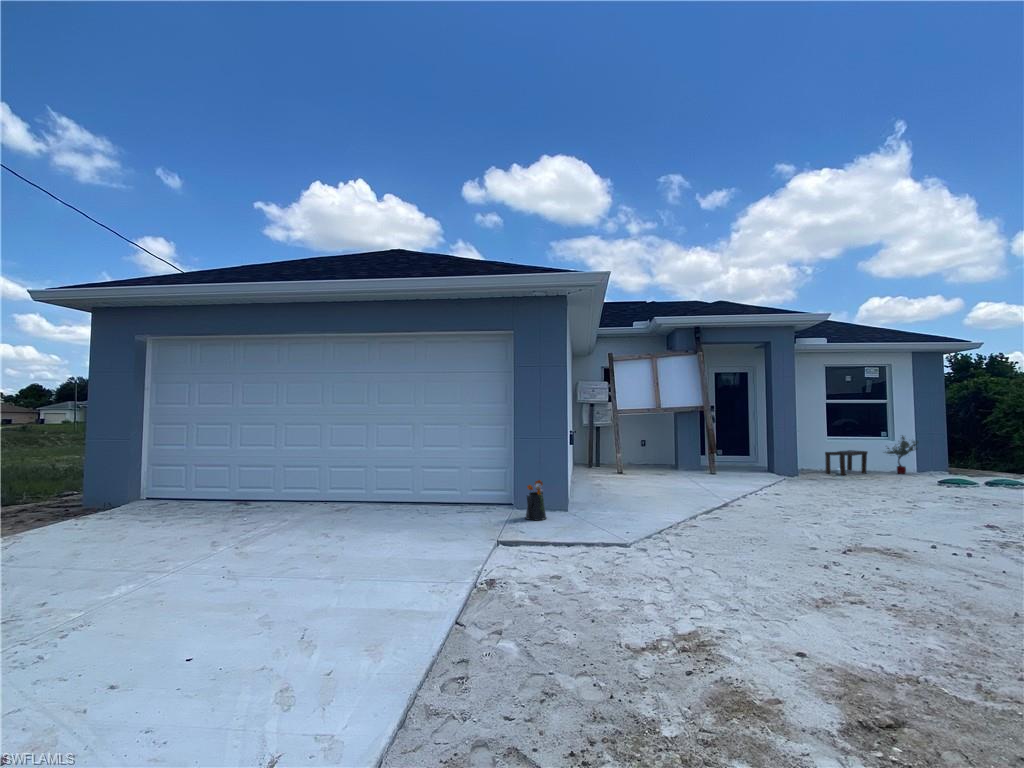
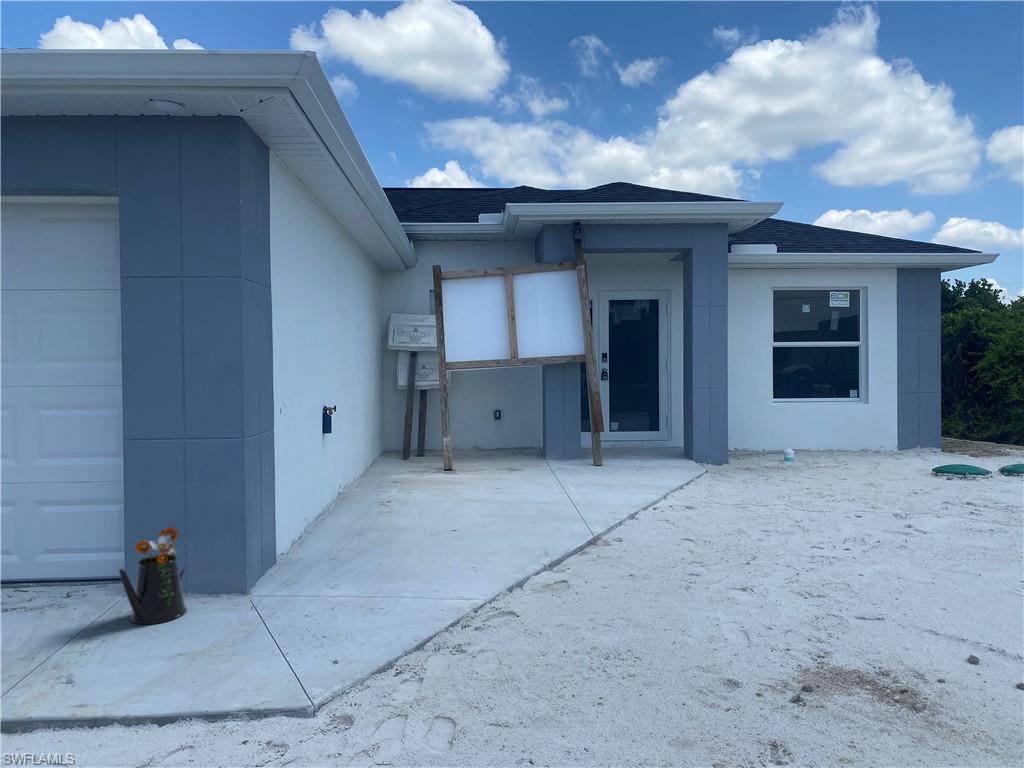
potted tree: present [886,436,918,474] -> none [849,394,898,452]
bench: present [825,450,867,475] -> none [769,418,829,458]

